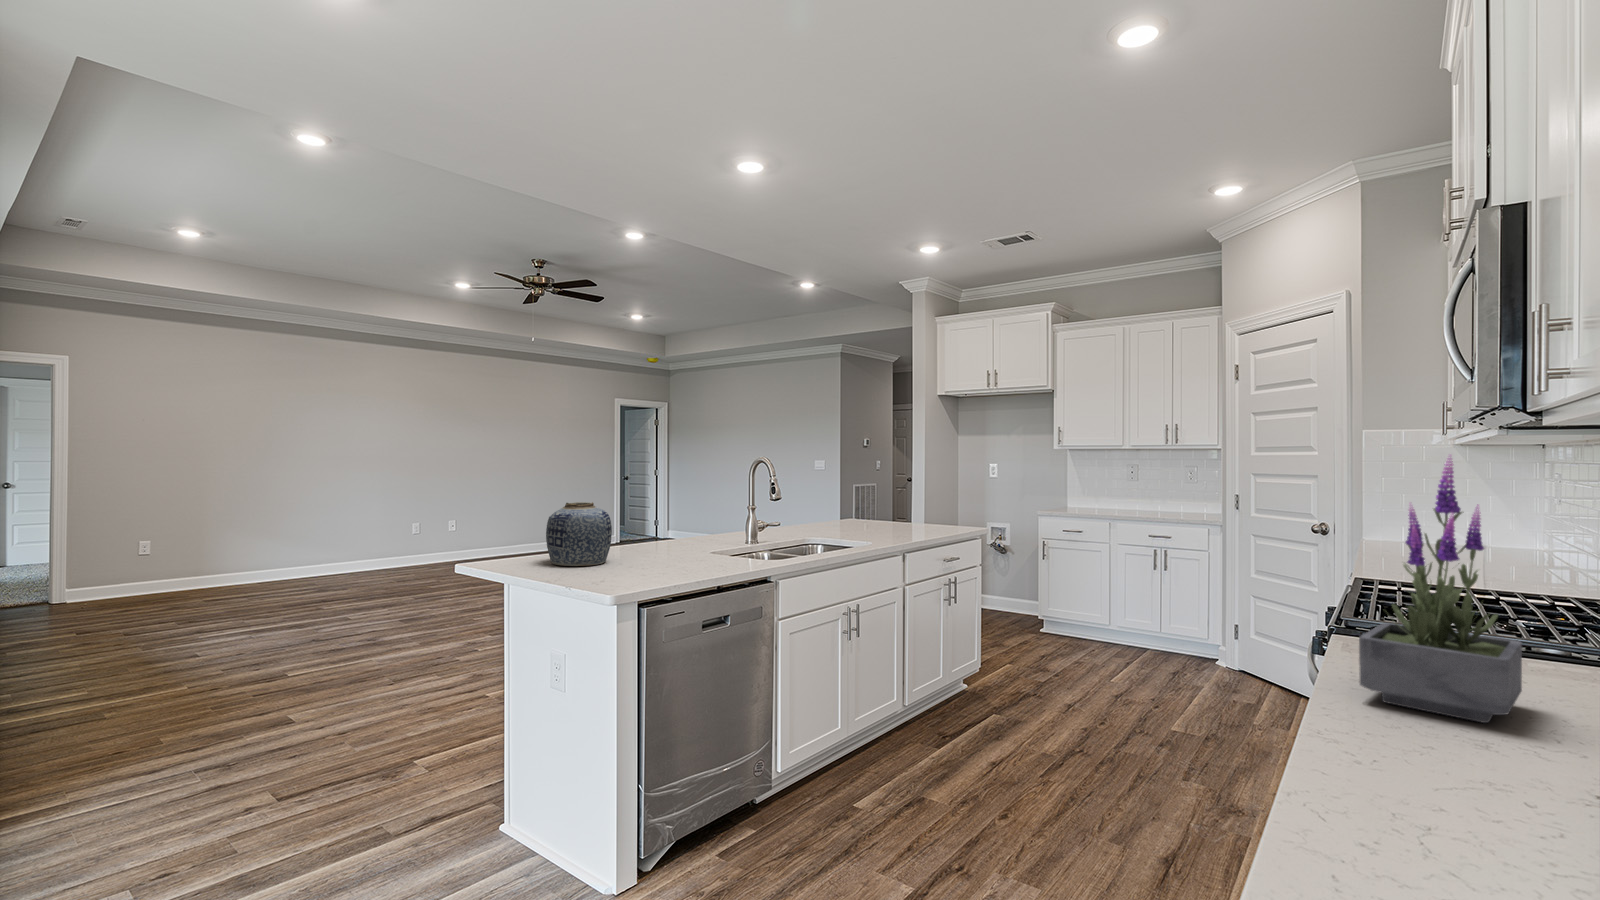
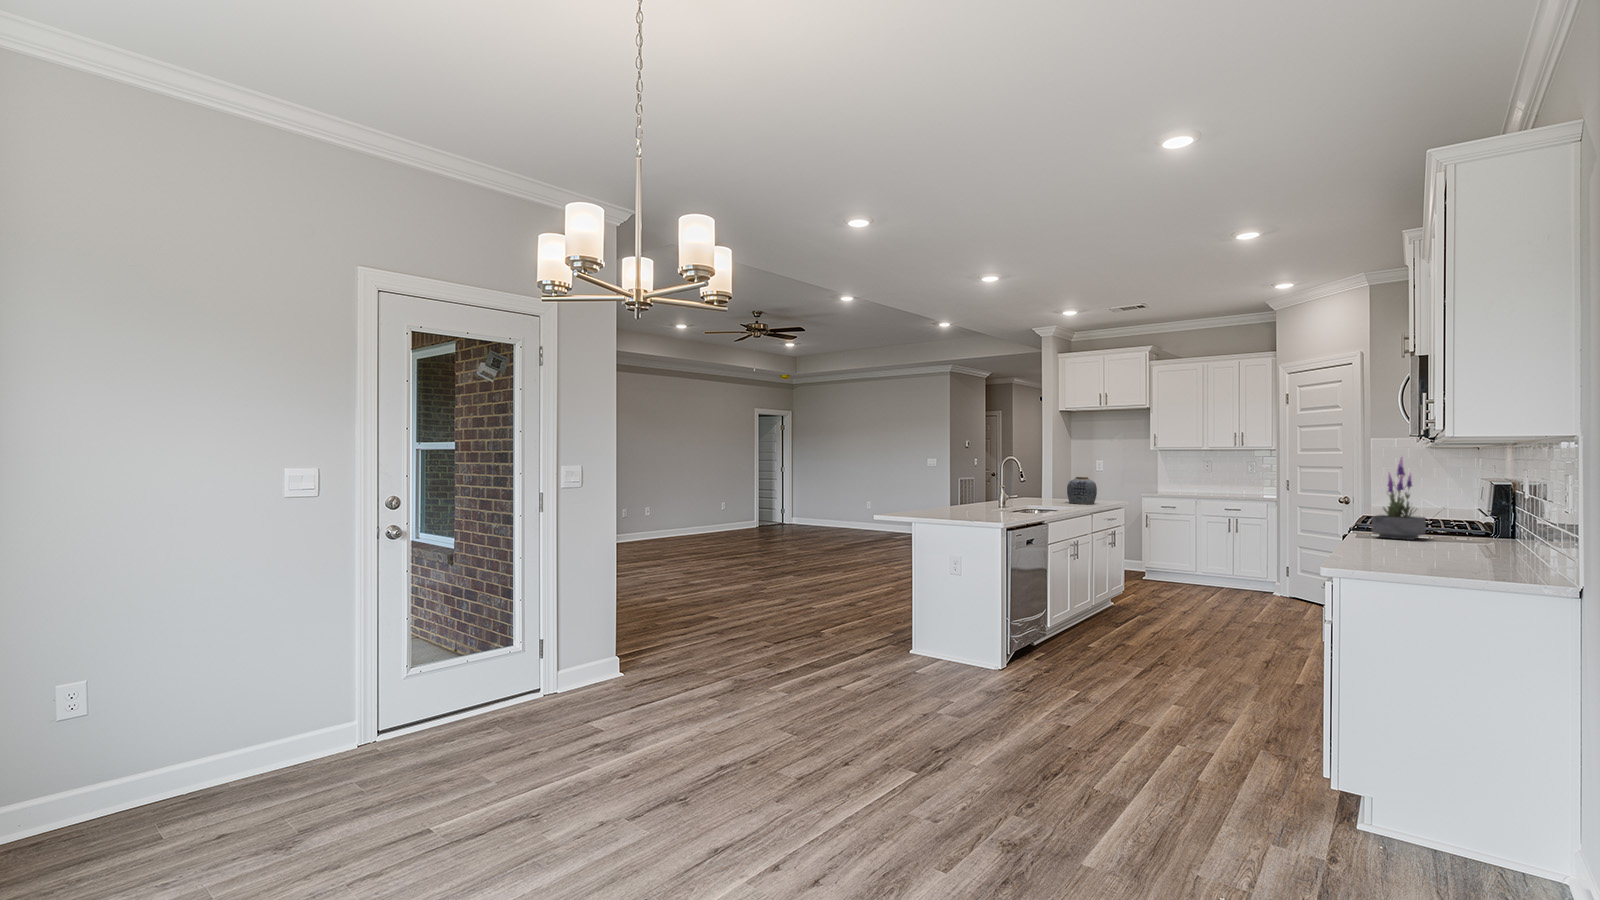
vase: present [546,502,612,566] -> present [1067,477,1097,504]

